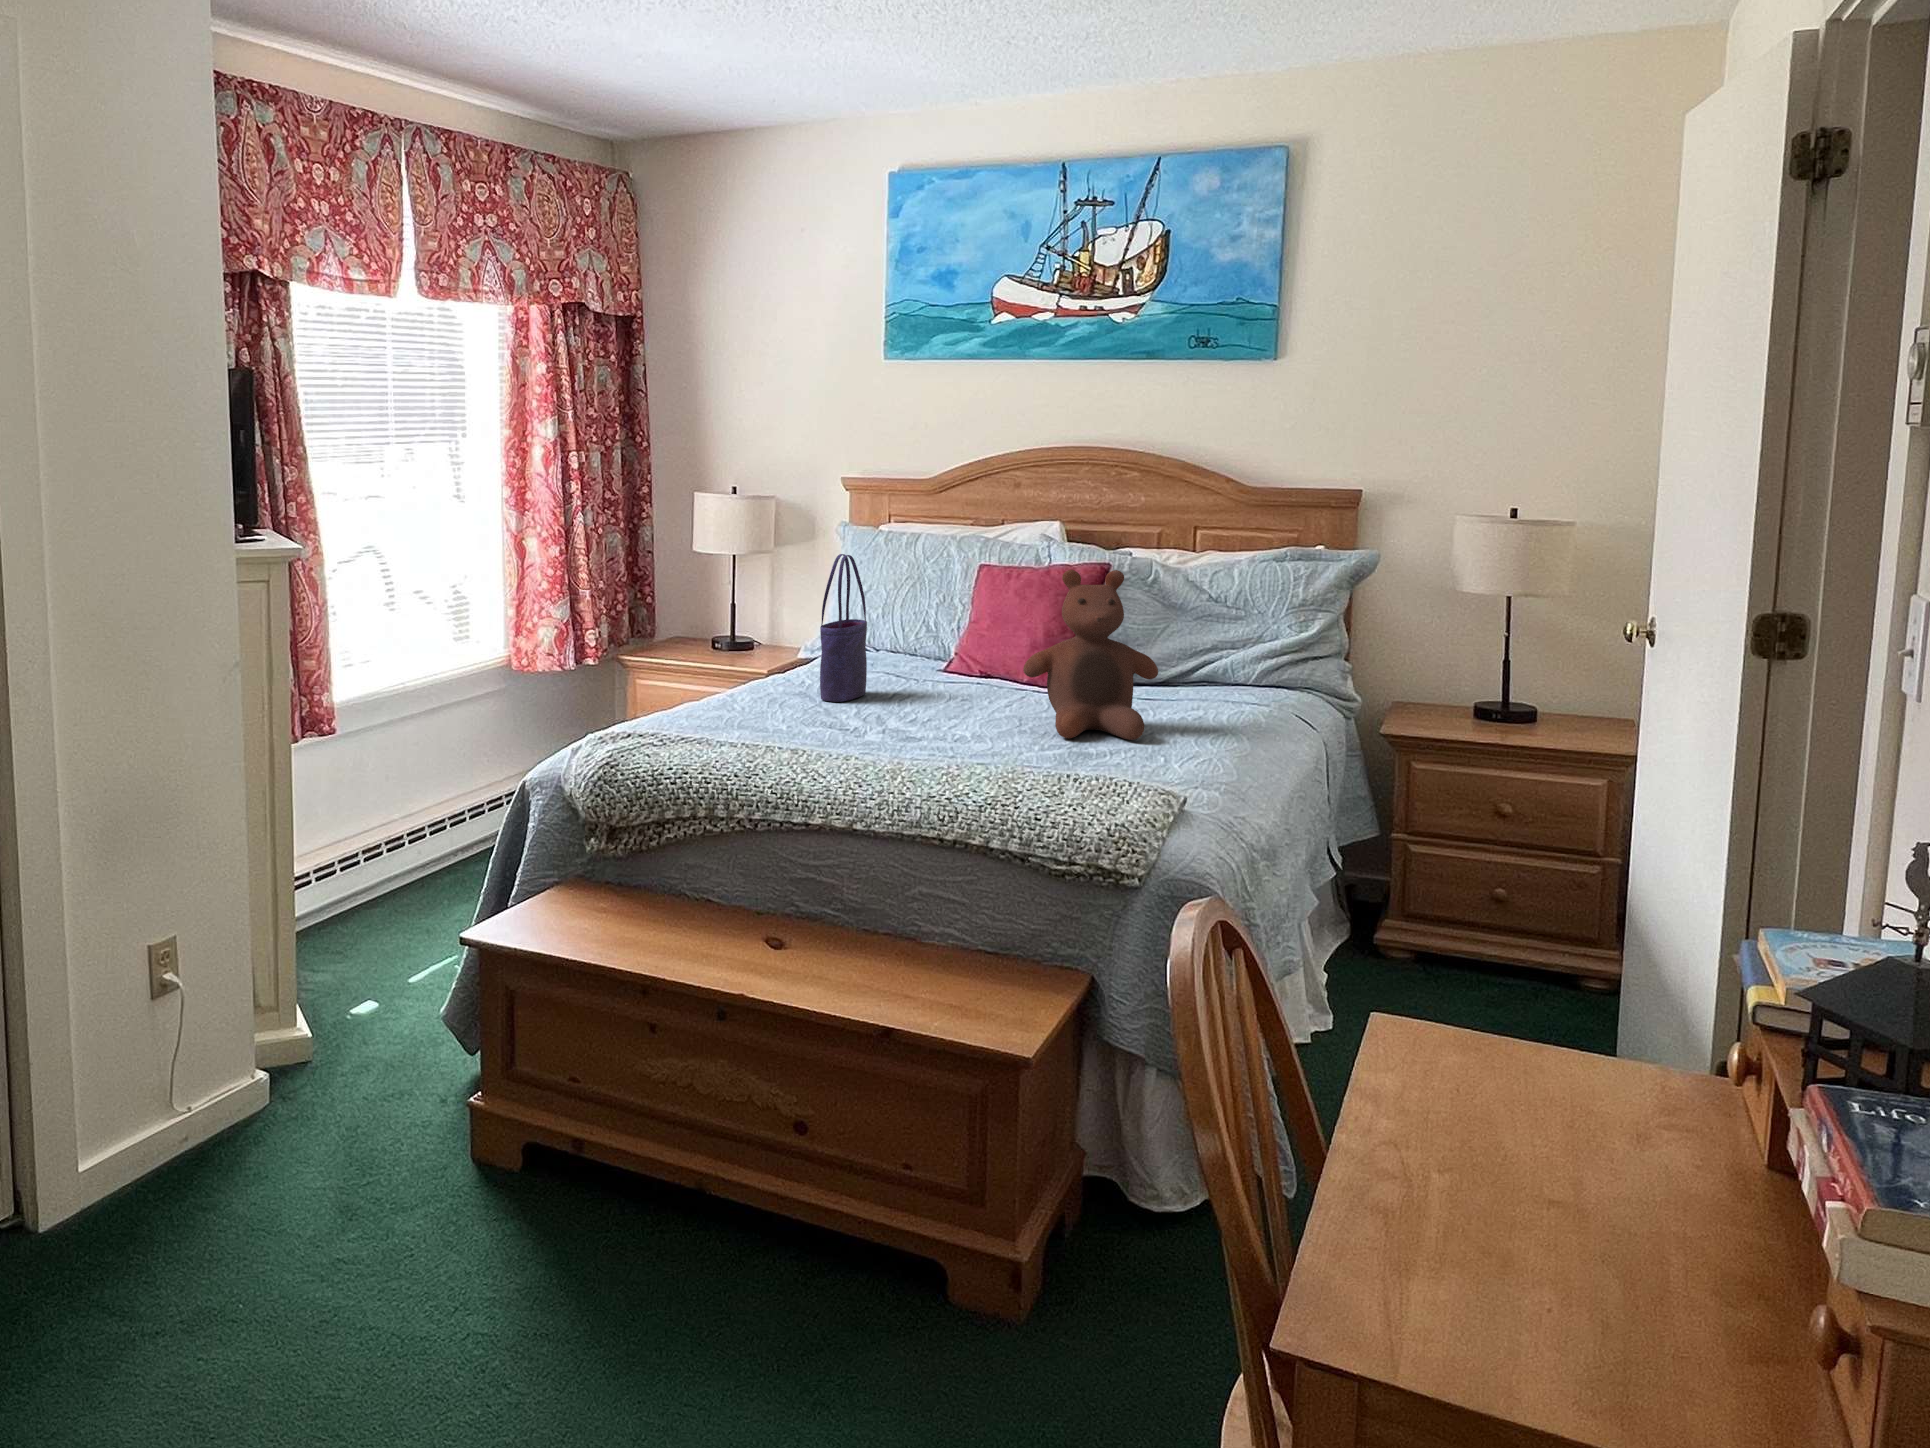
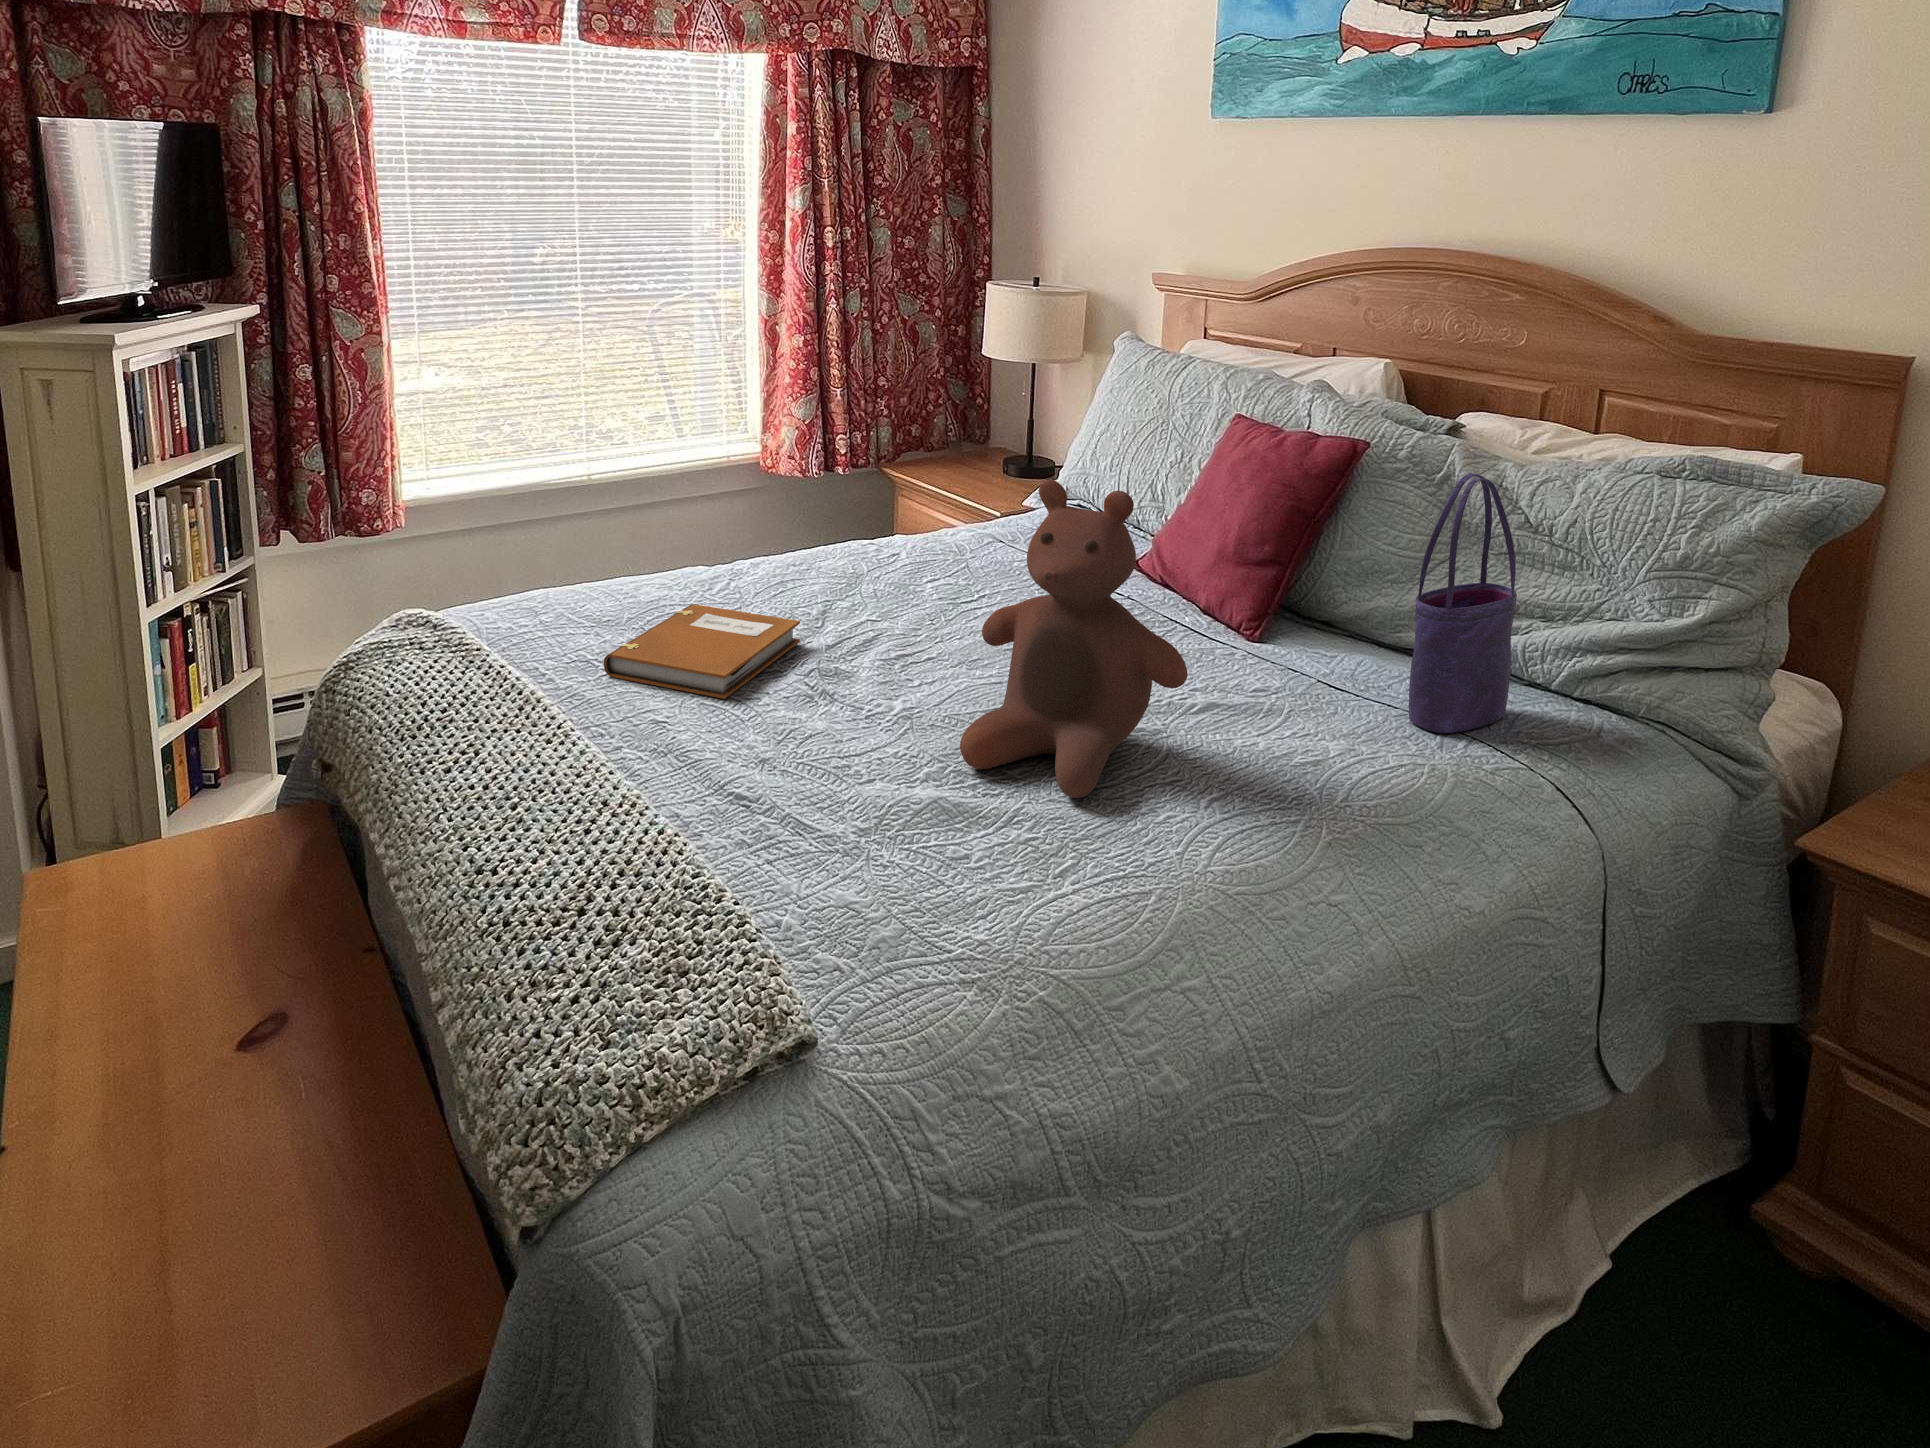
tote bag: present [820,554,867,702] -> present [1409,473,1517,733]
notebook: none [770,697,880,736] -> present [604,604,800,699]

